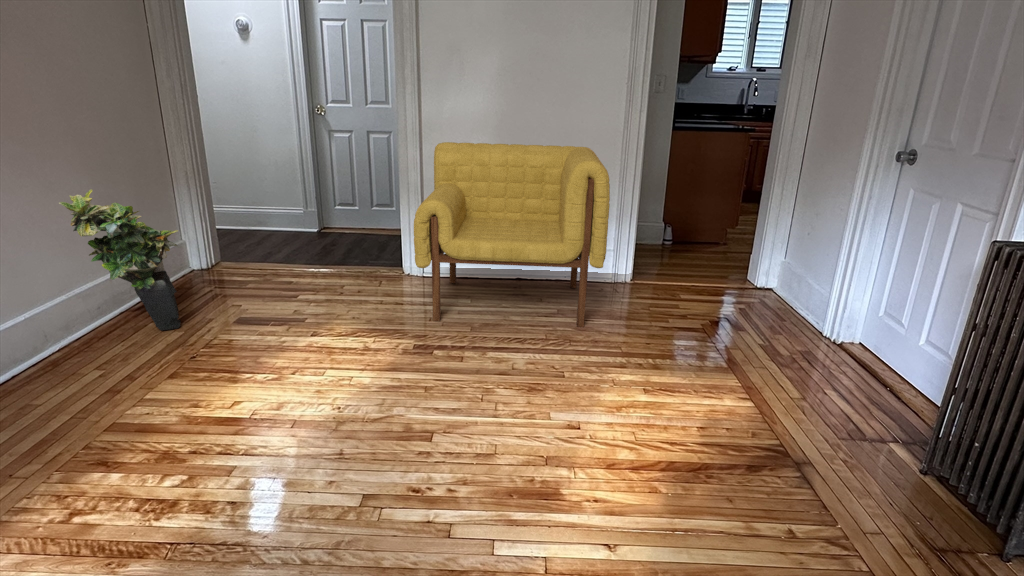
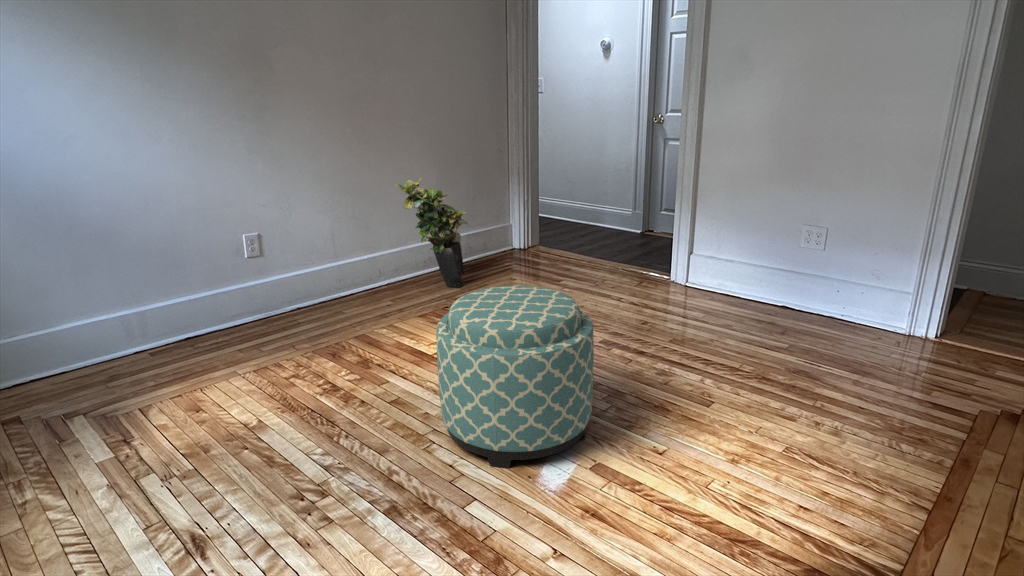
armchair: present [414,142,610,327] -> none [631,149,894,369]
ottoman: none [356,301,534,507] -> present [436,286,594,468]

